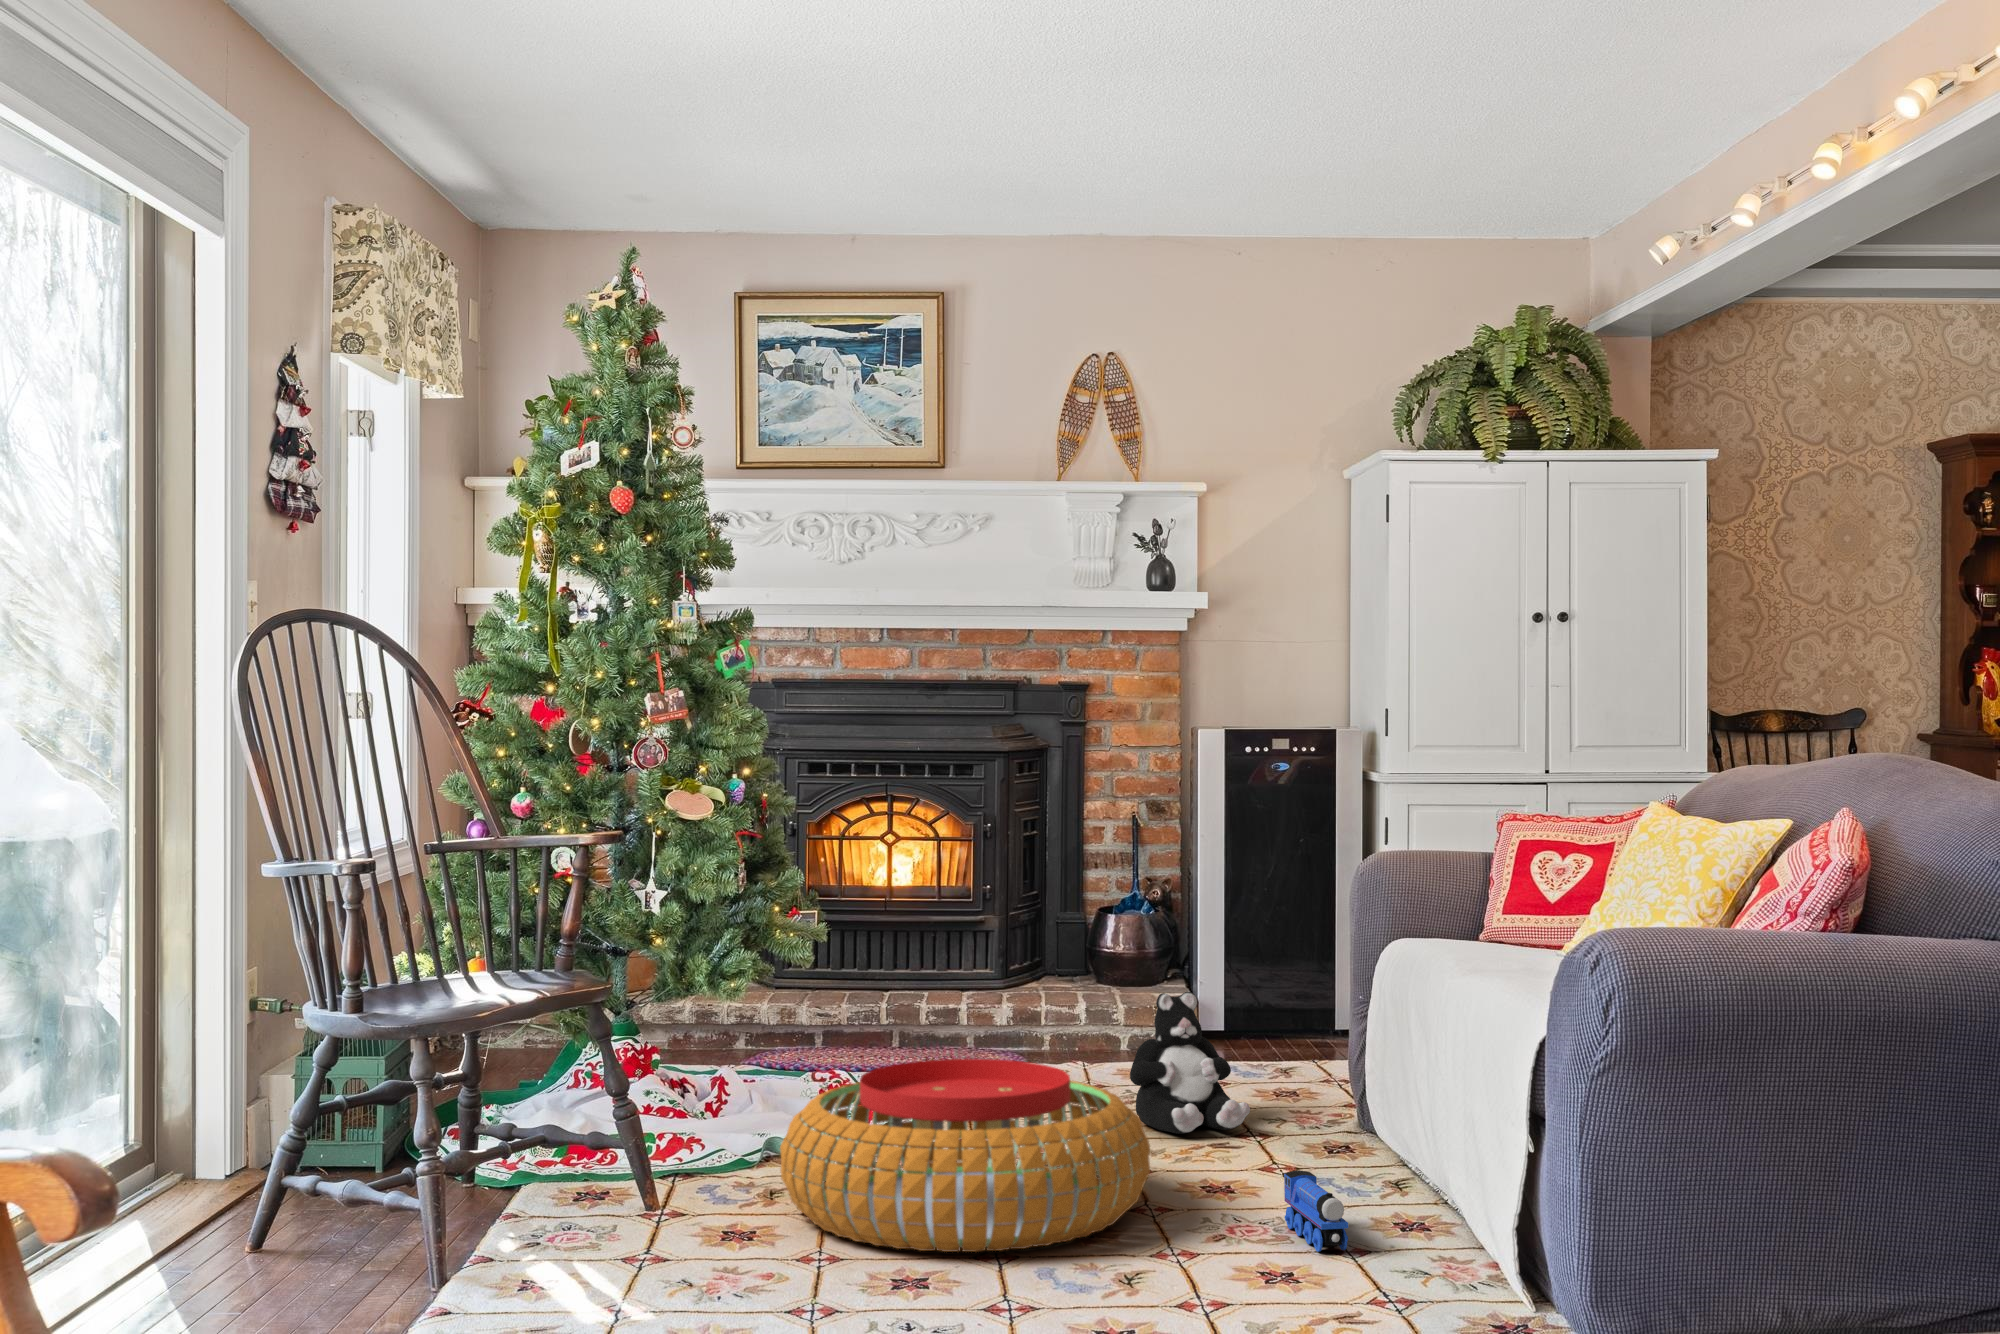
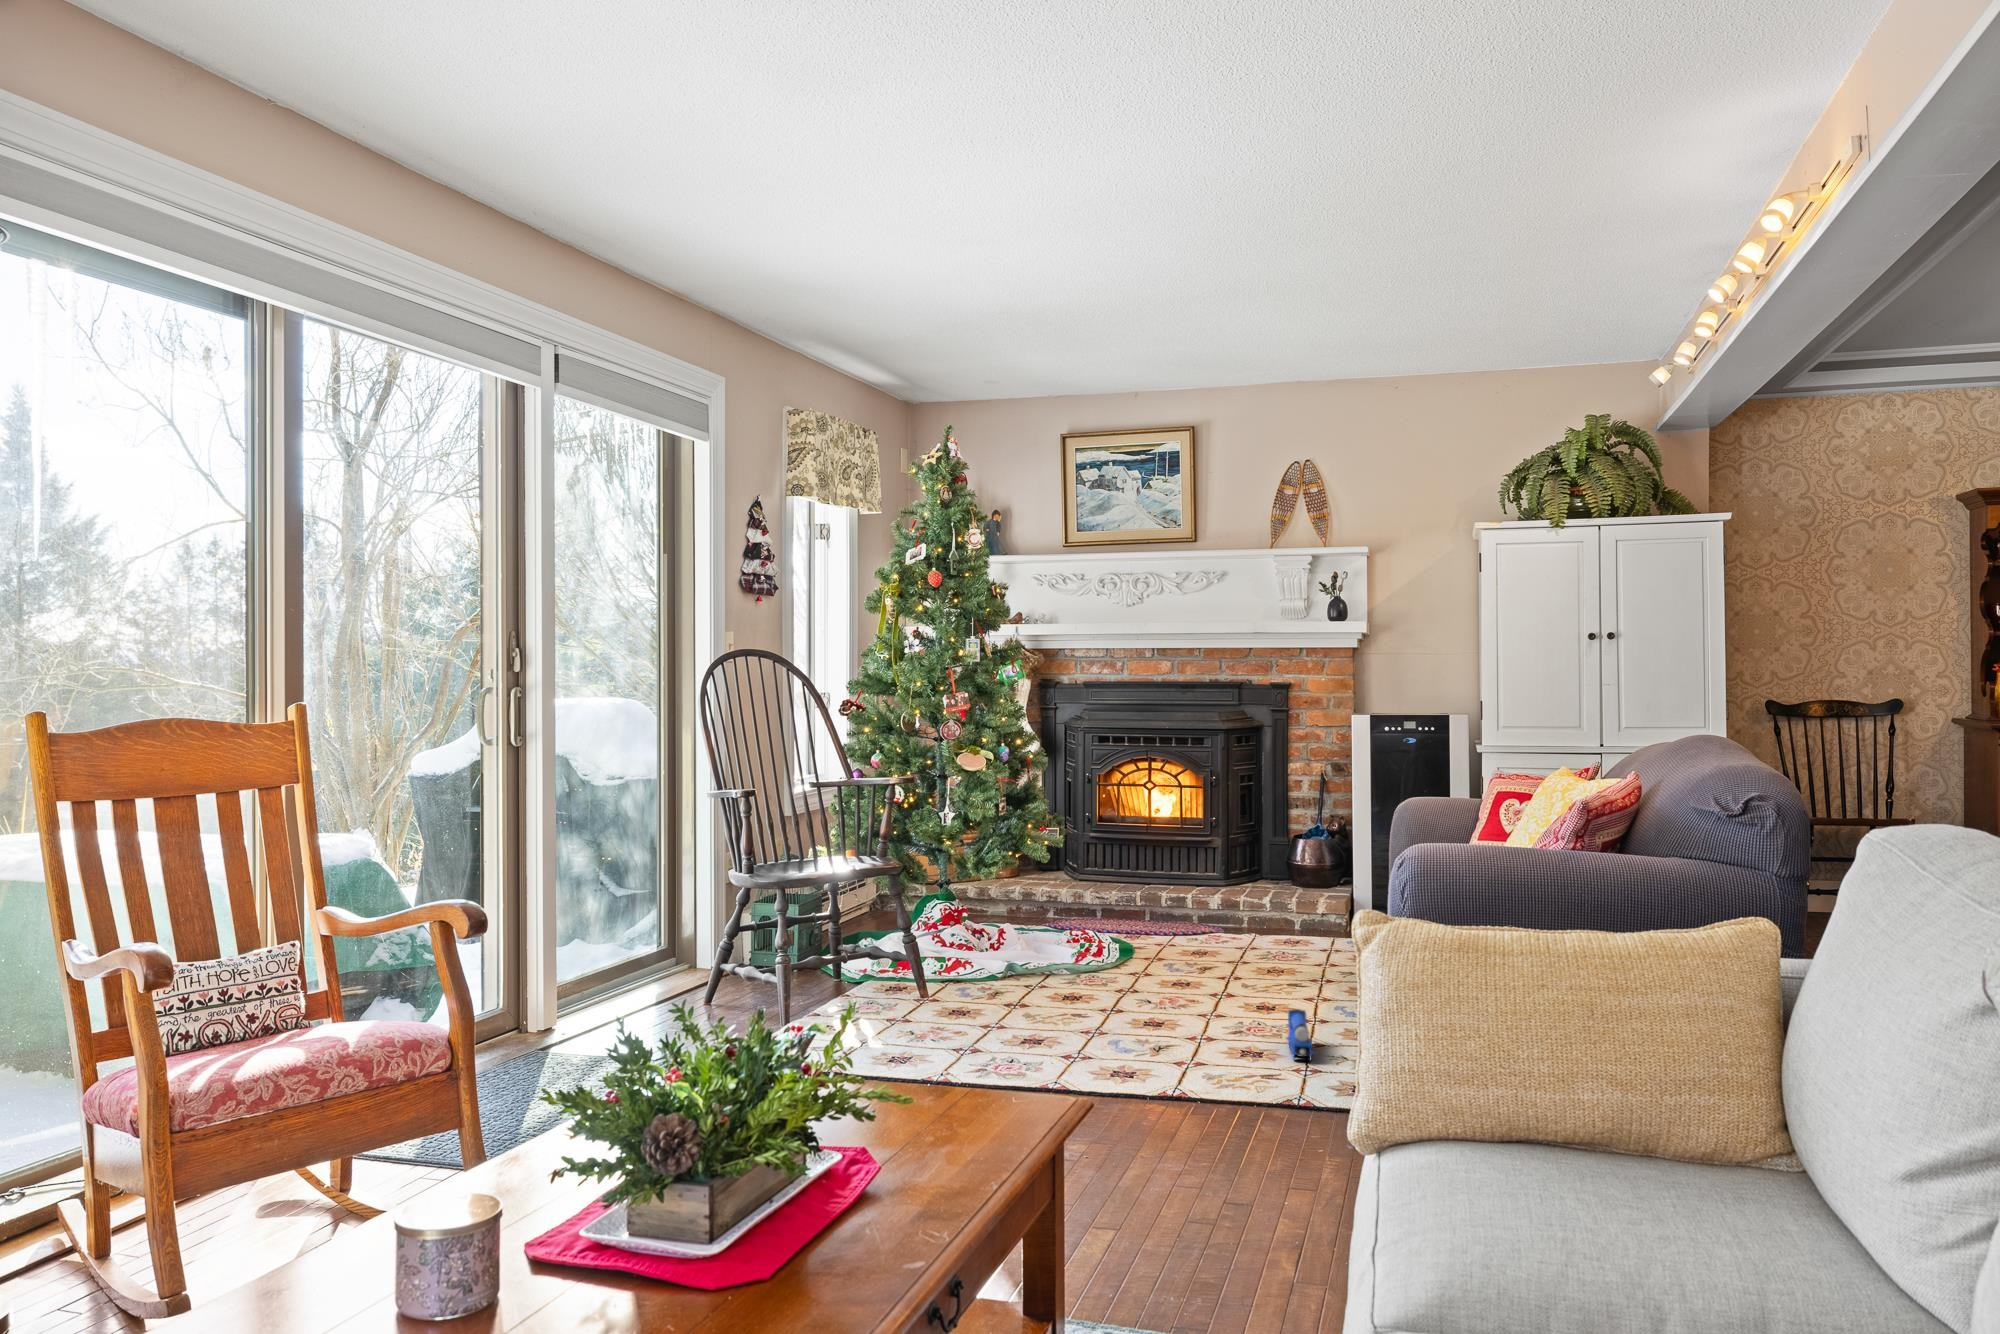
plush toy: present [1130,992,1250,1134] -> none [1246,892,1320,984]
pouf: present [780,1059,1151,1252] -> none [984,928,1210,1044]

